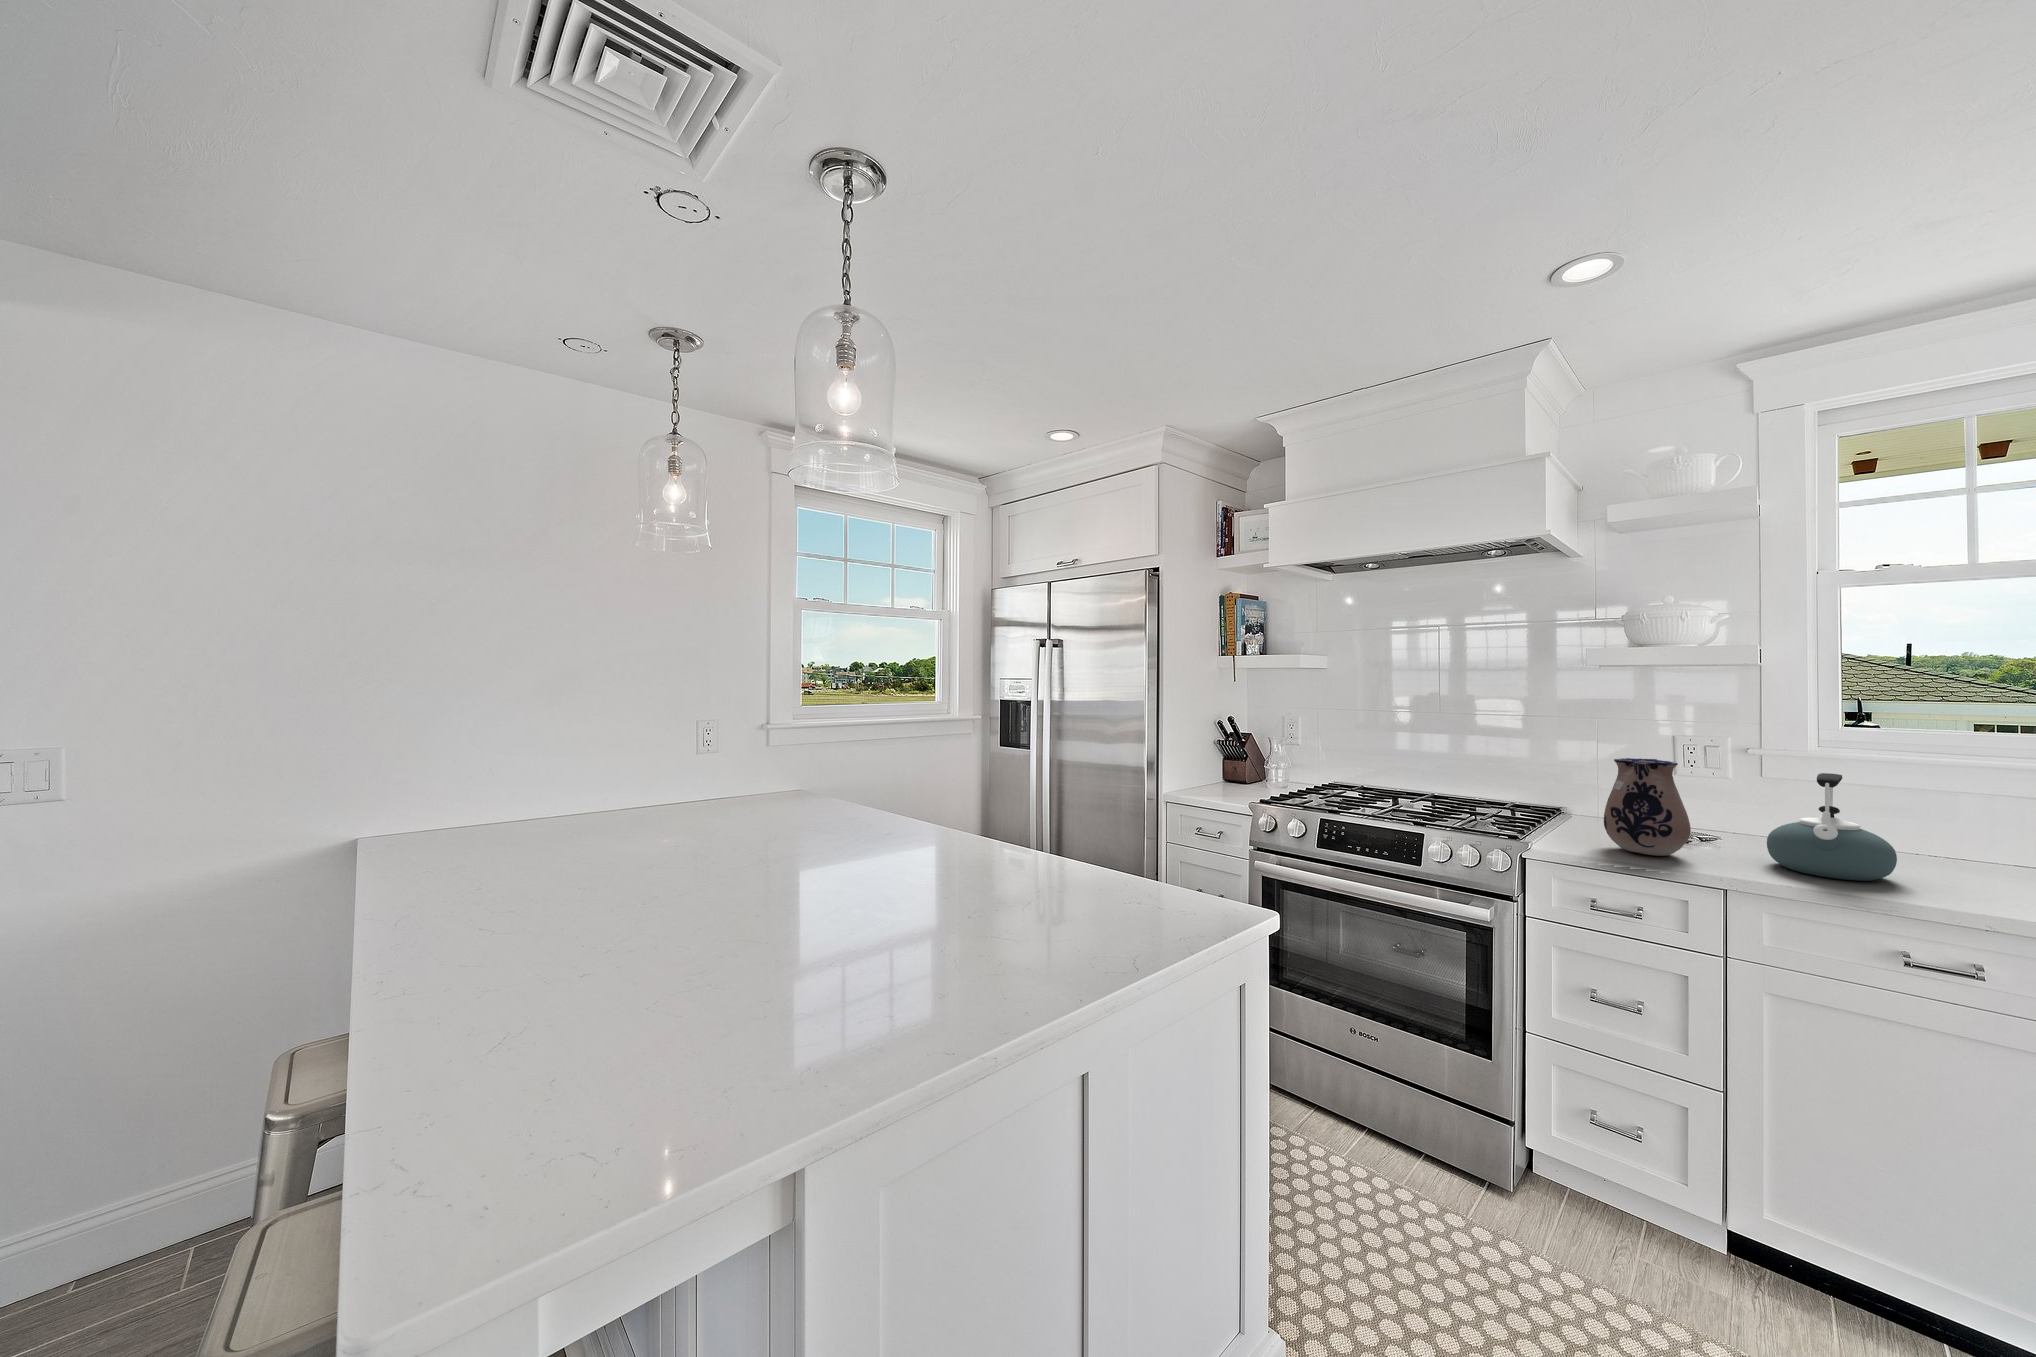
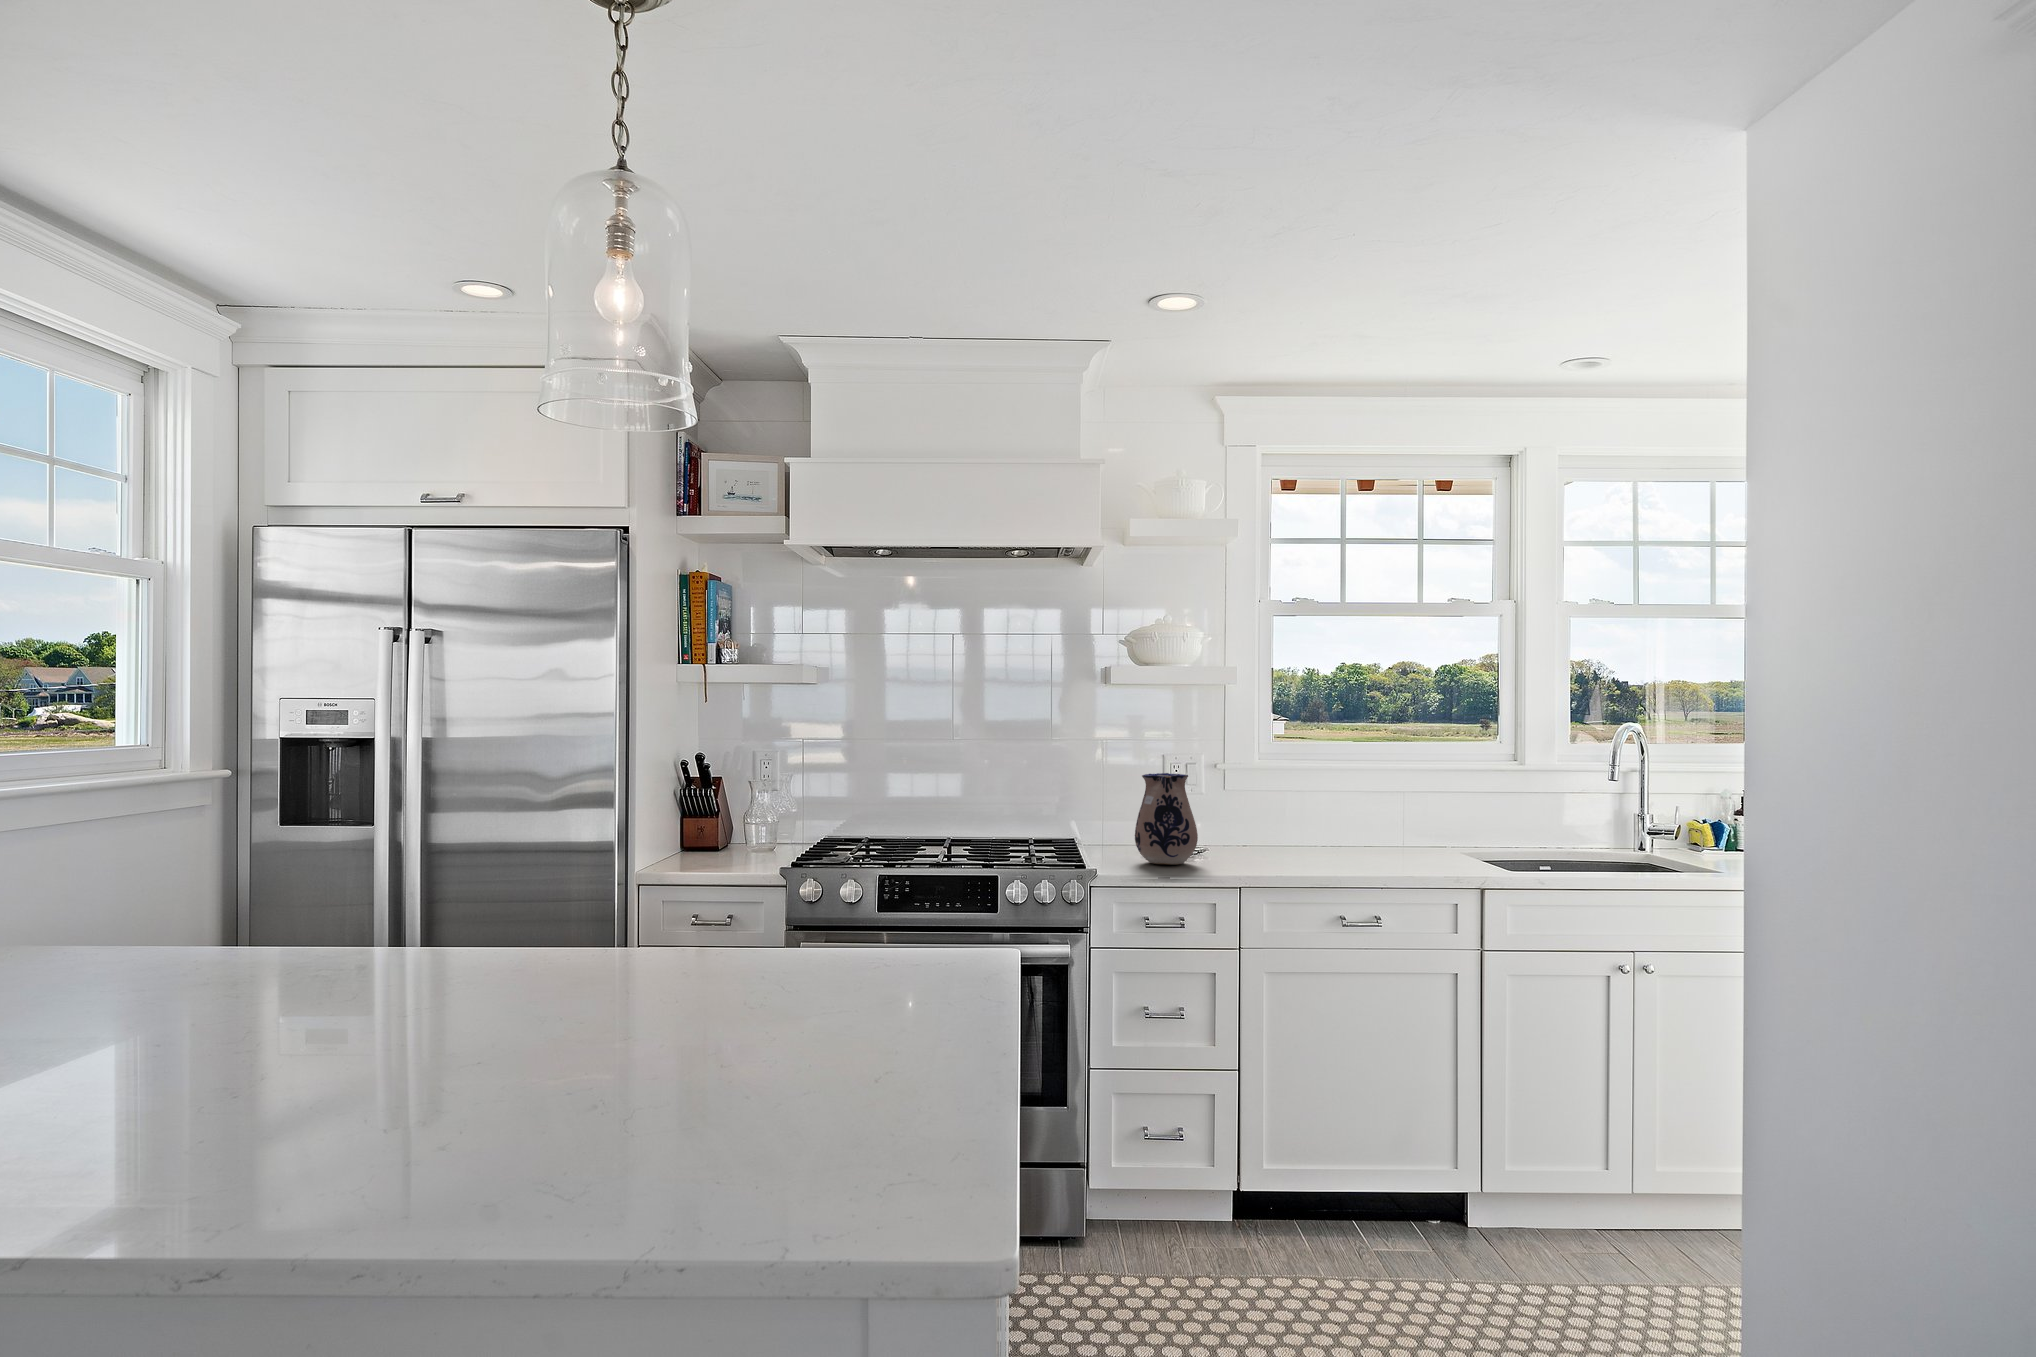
kettle: present [1767,773,1897,881] -> none [1239,776,1313,863]

